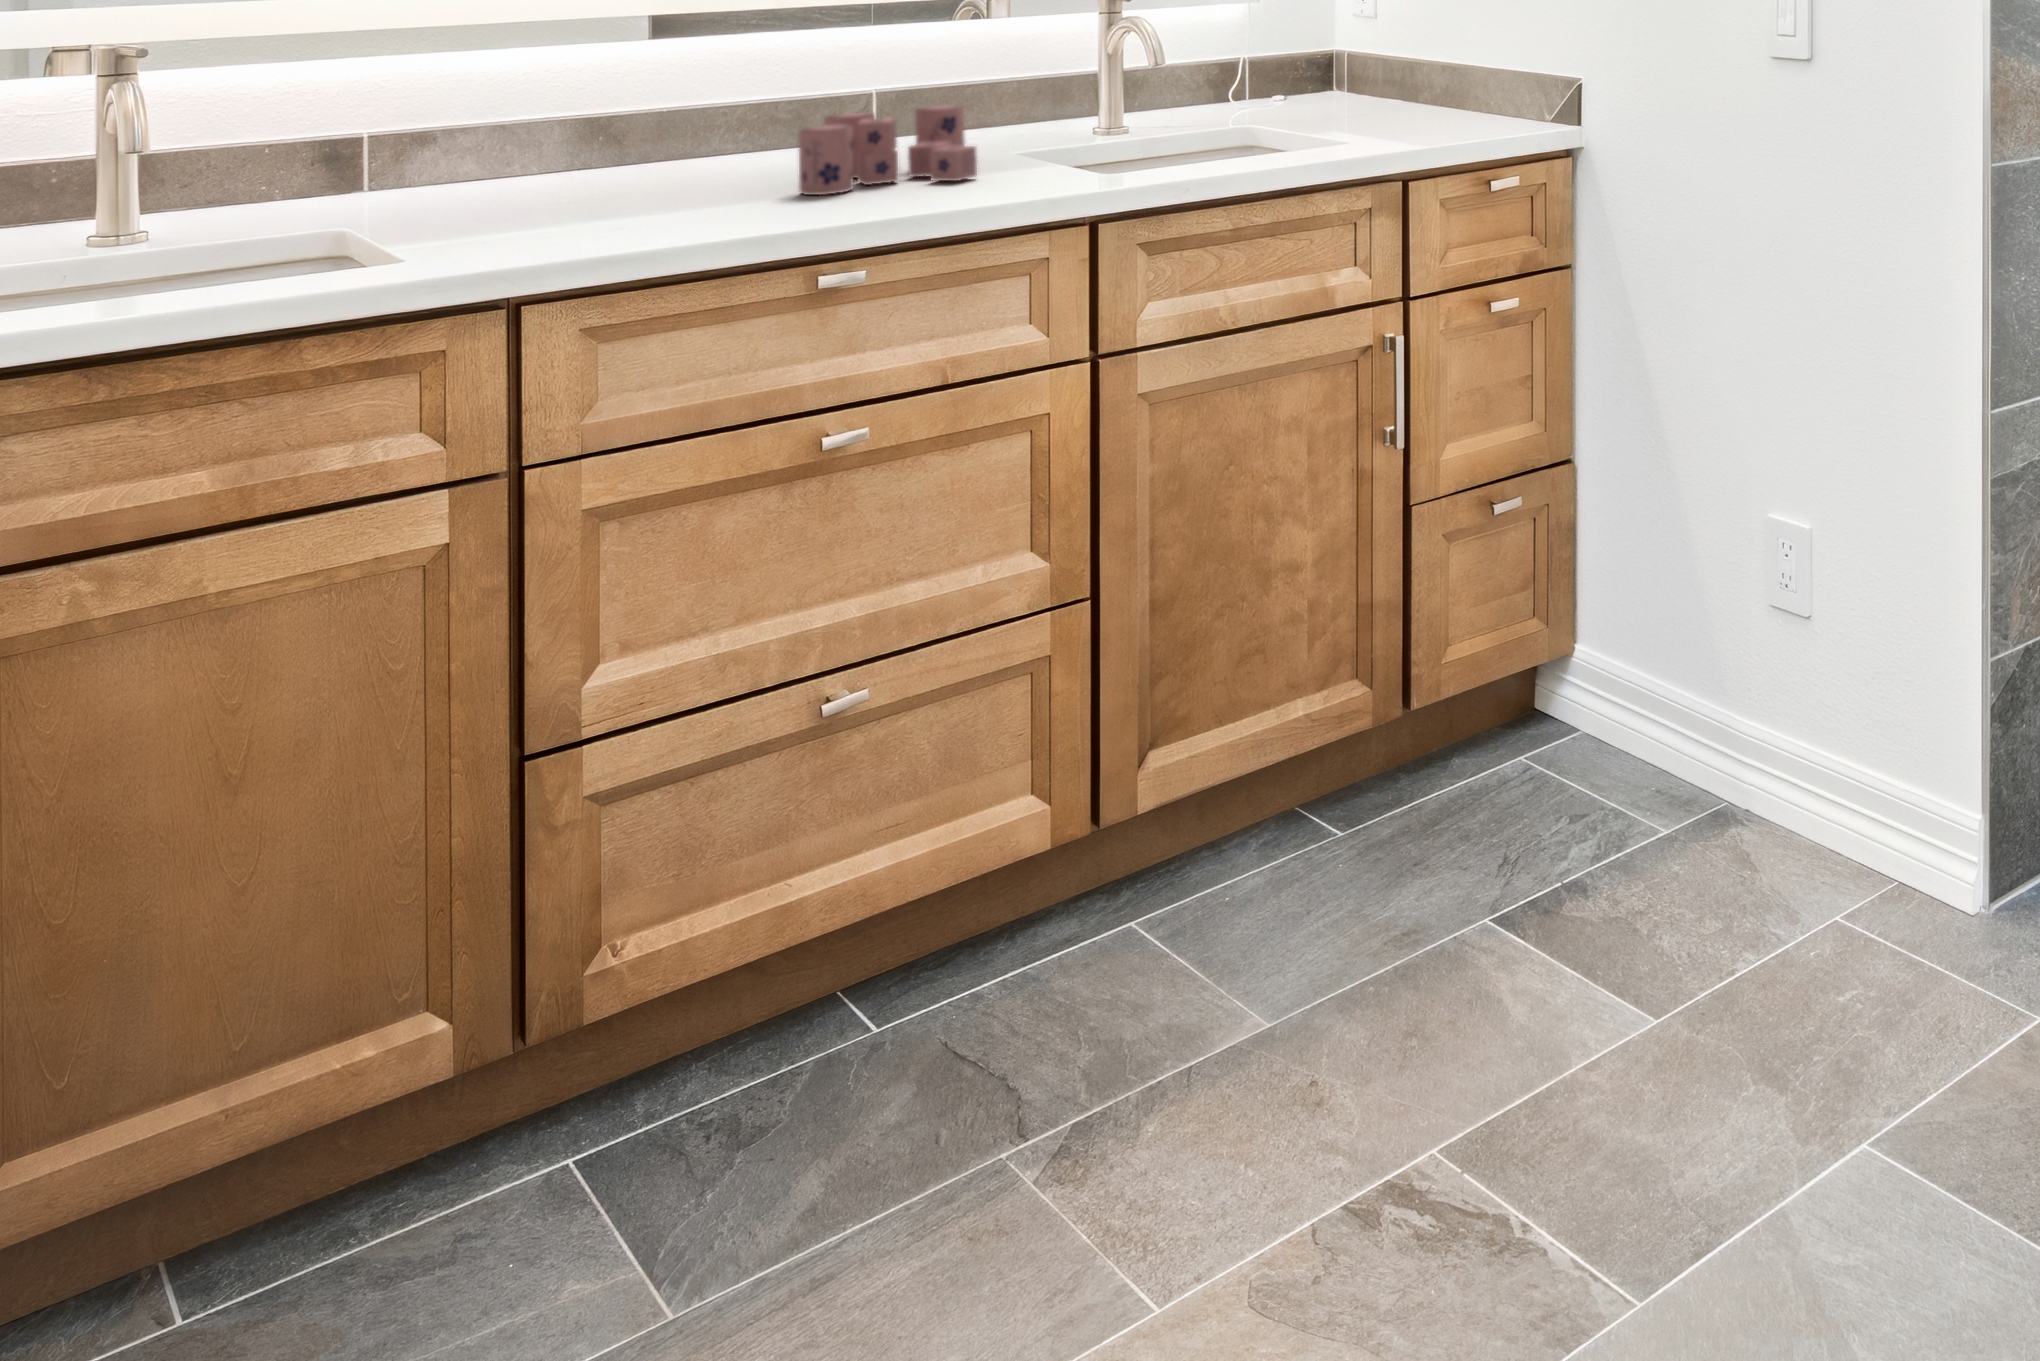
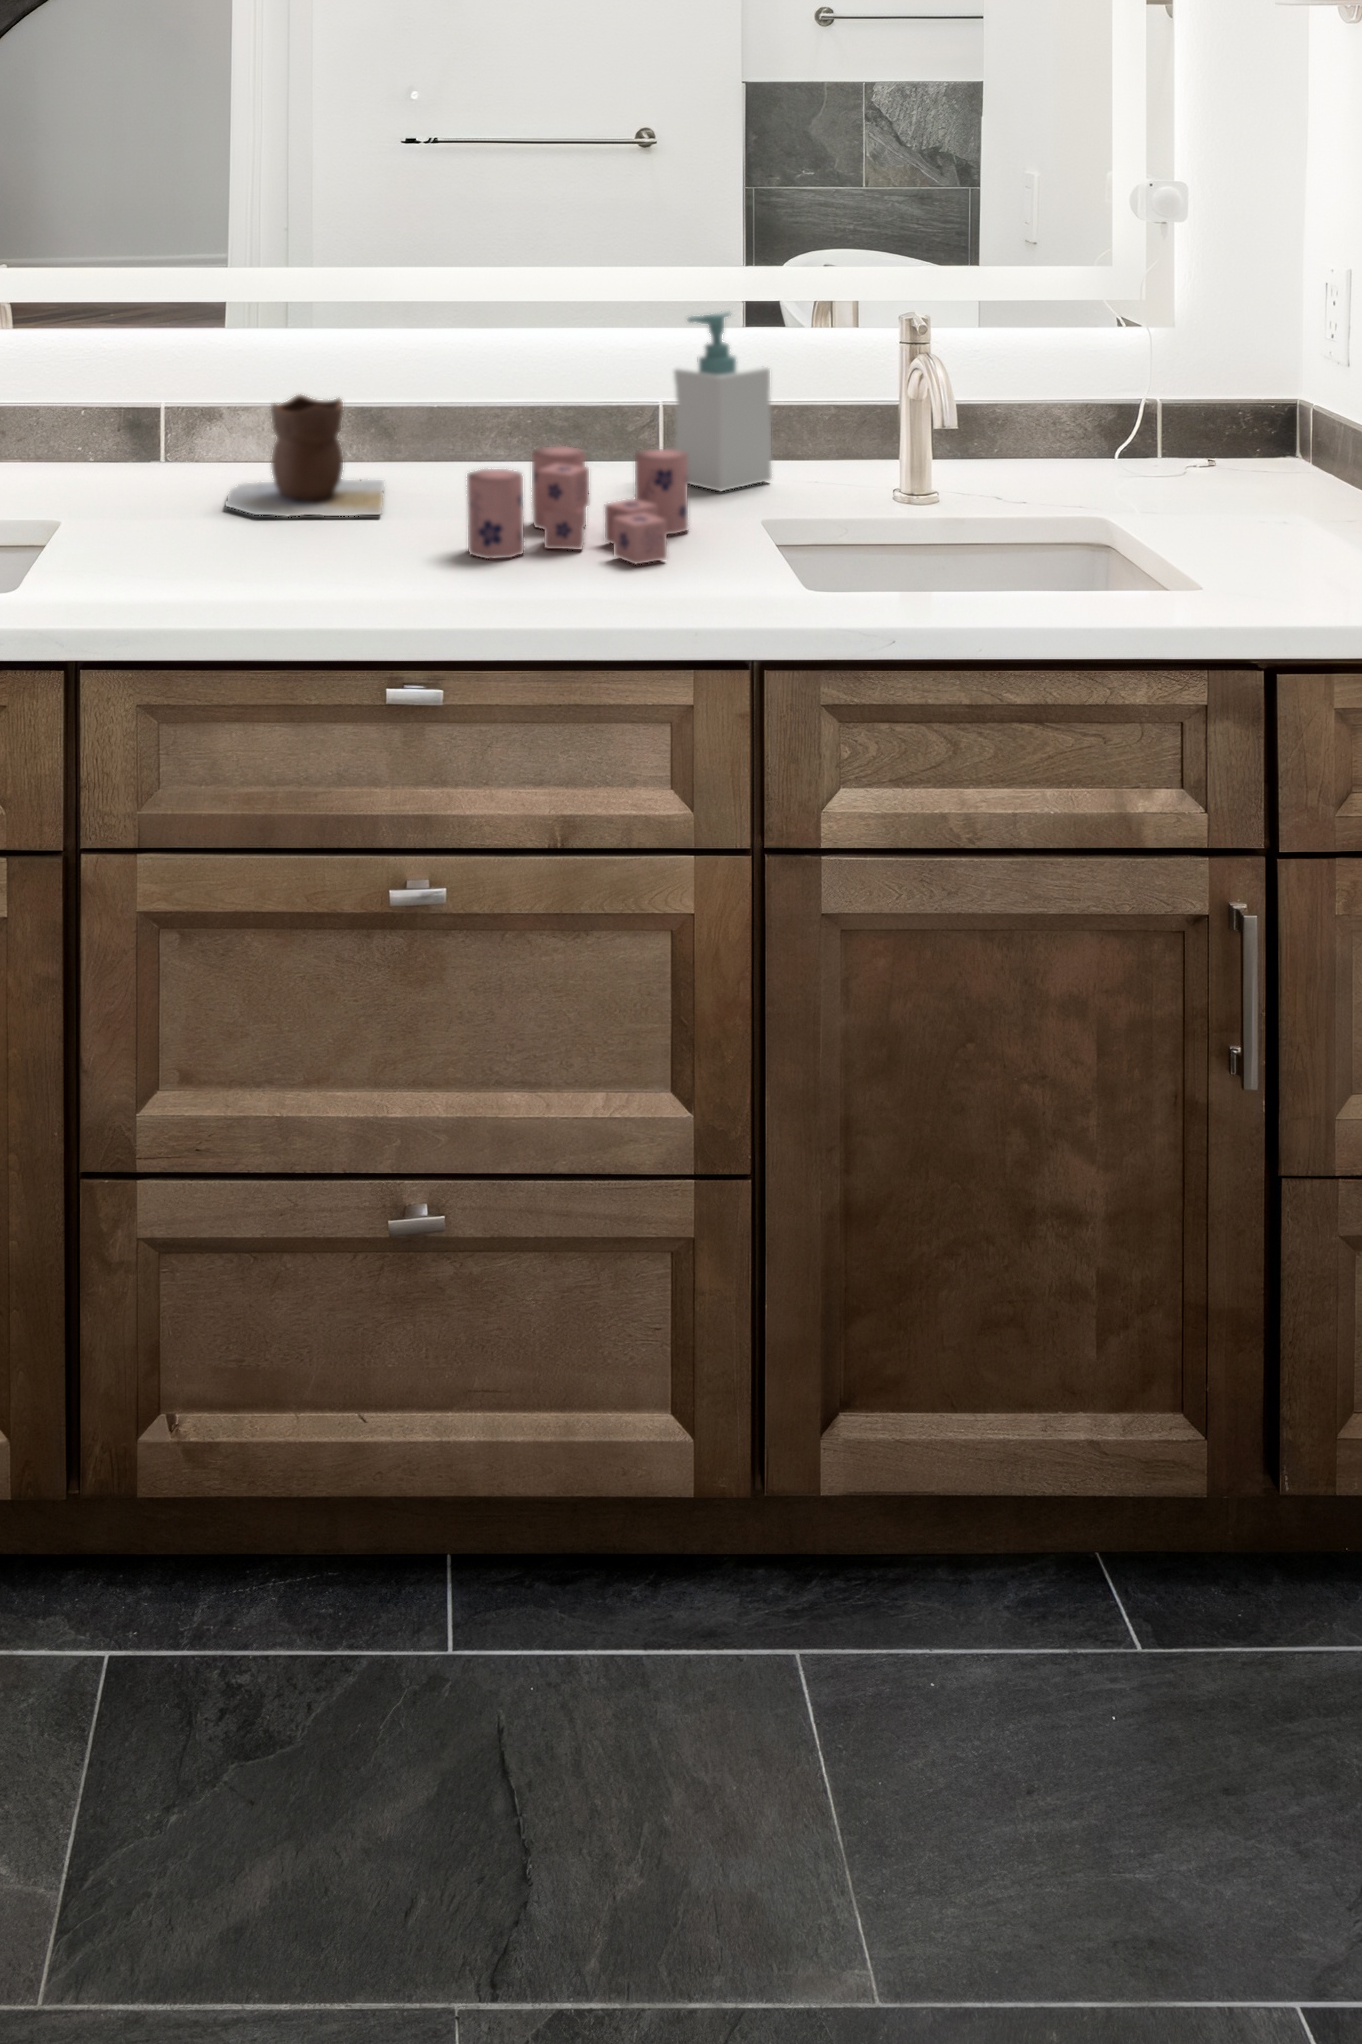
soap bottle: none [891,7,981,149] -> present [674,313,771,491]
vase: none [488,98,680,203] -> present [224,394,384,516]

